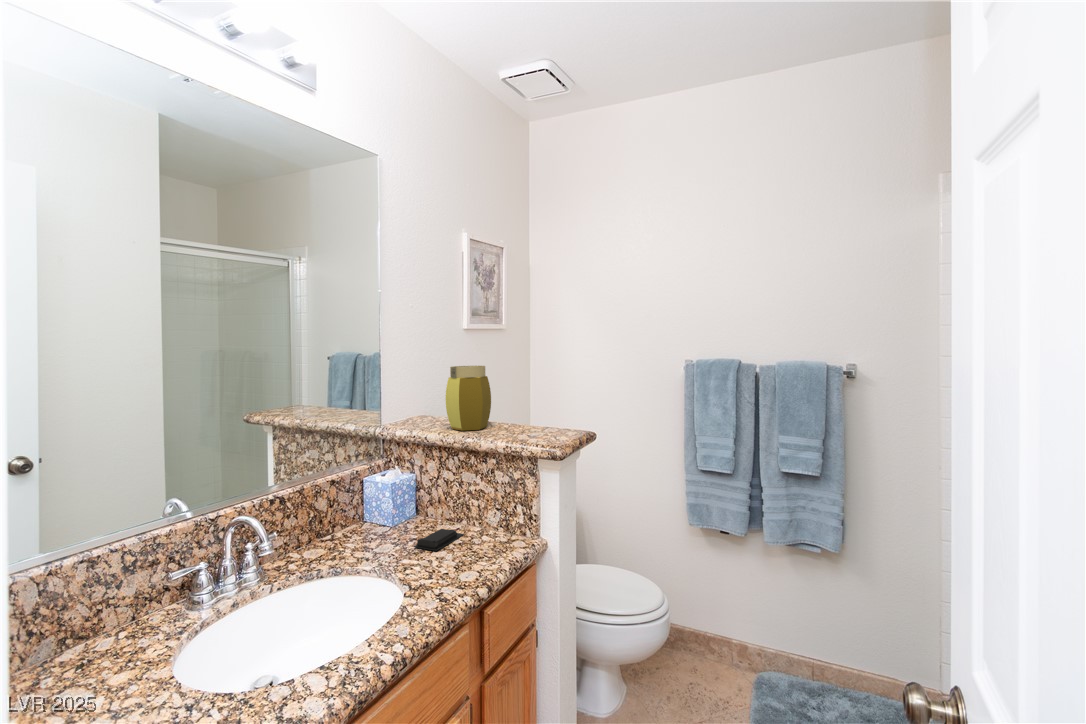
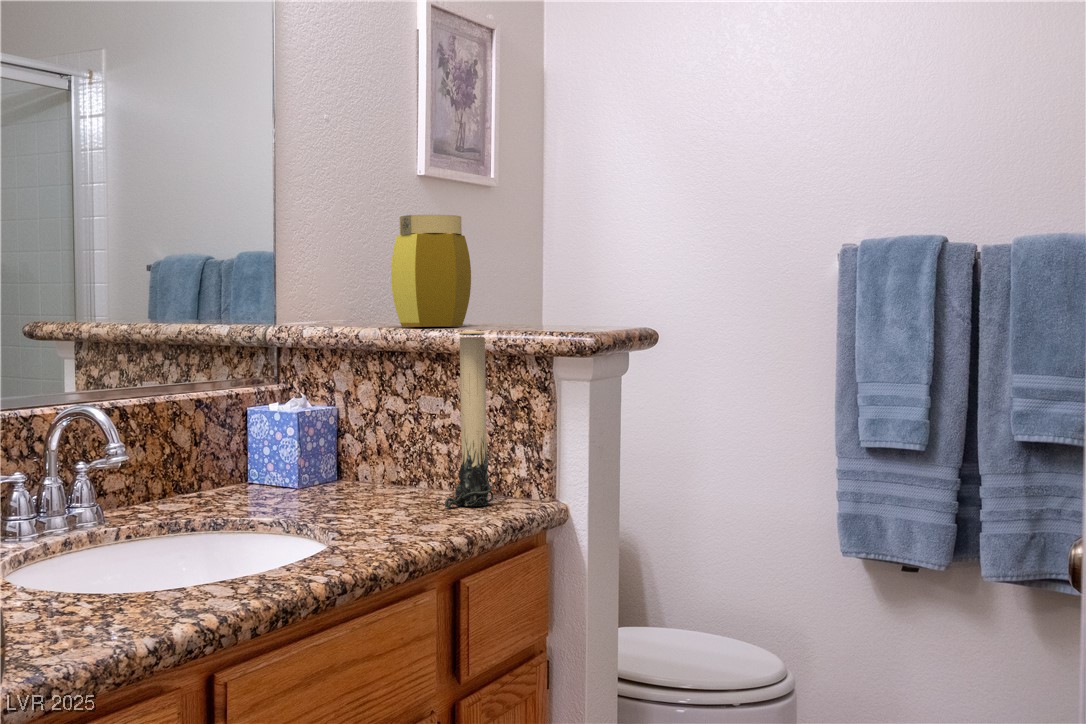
candle: none [475,446,504,554] -> present [445,330,493,507]
soap bar: present [414,529,464,551] -> none [341,483,423,504]

